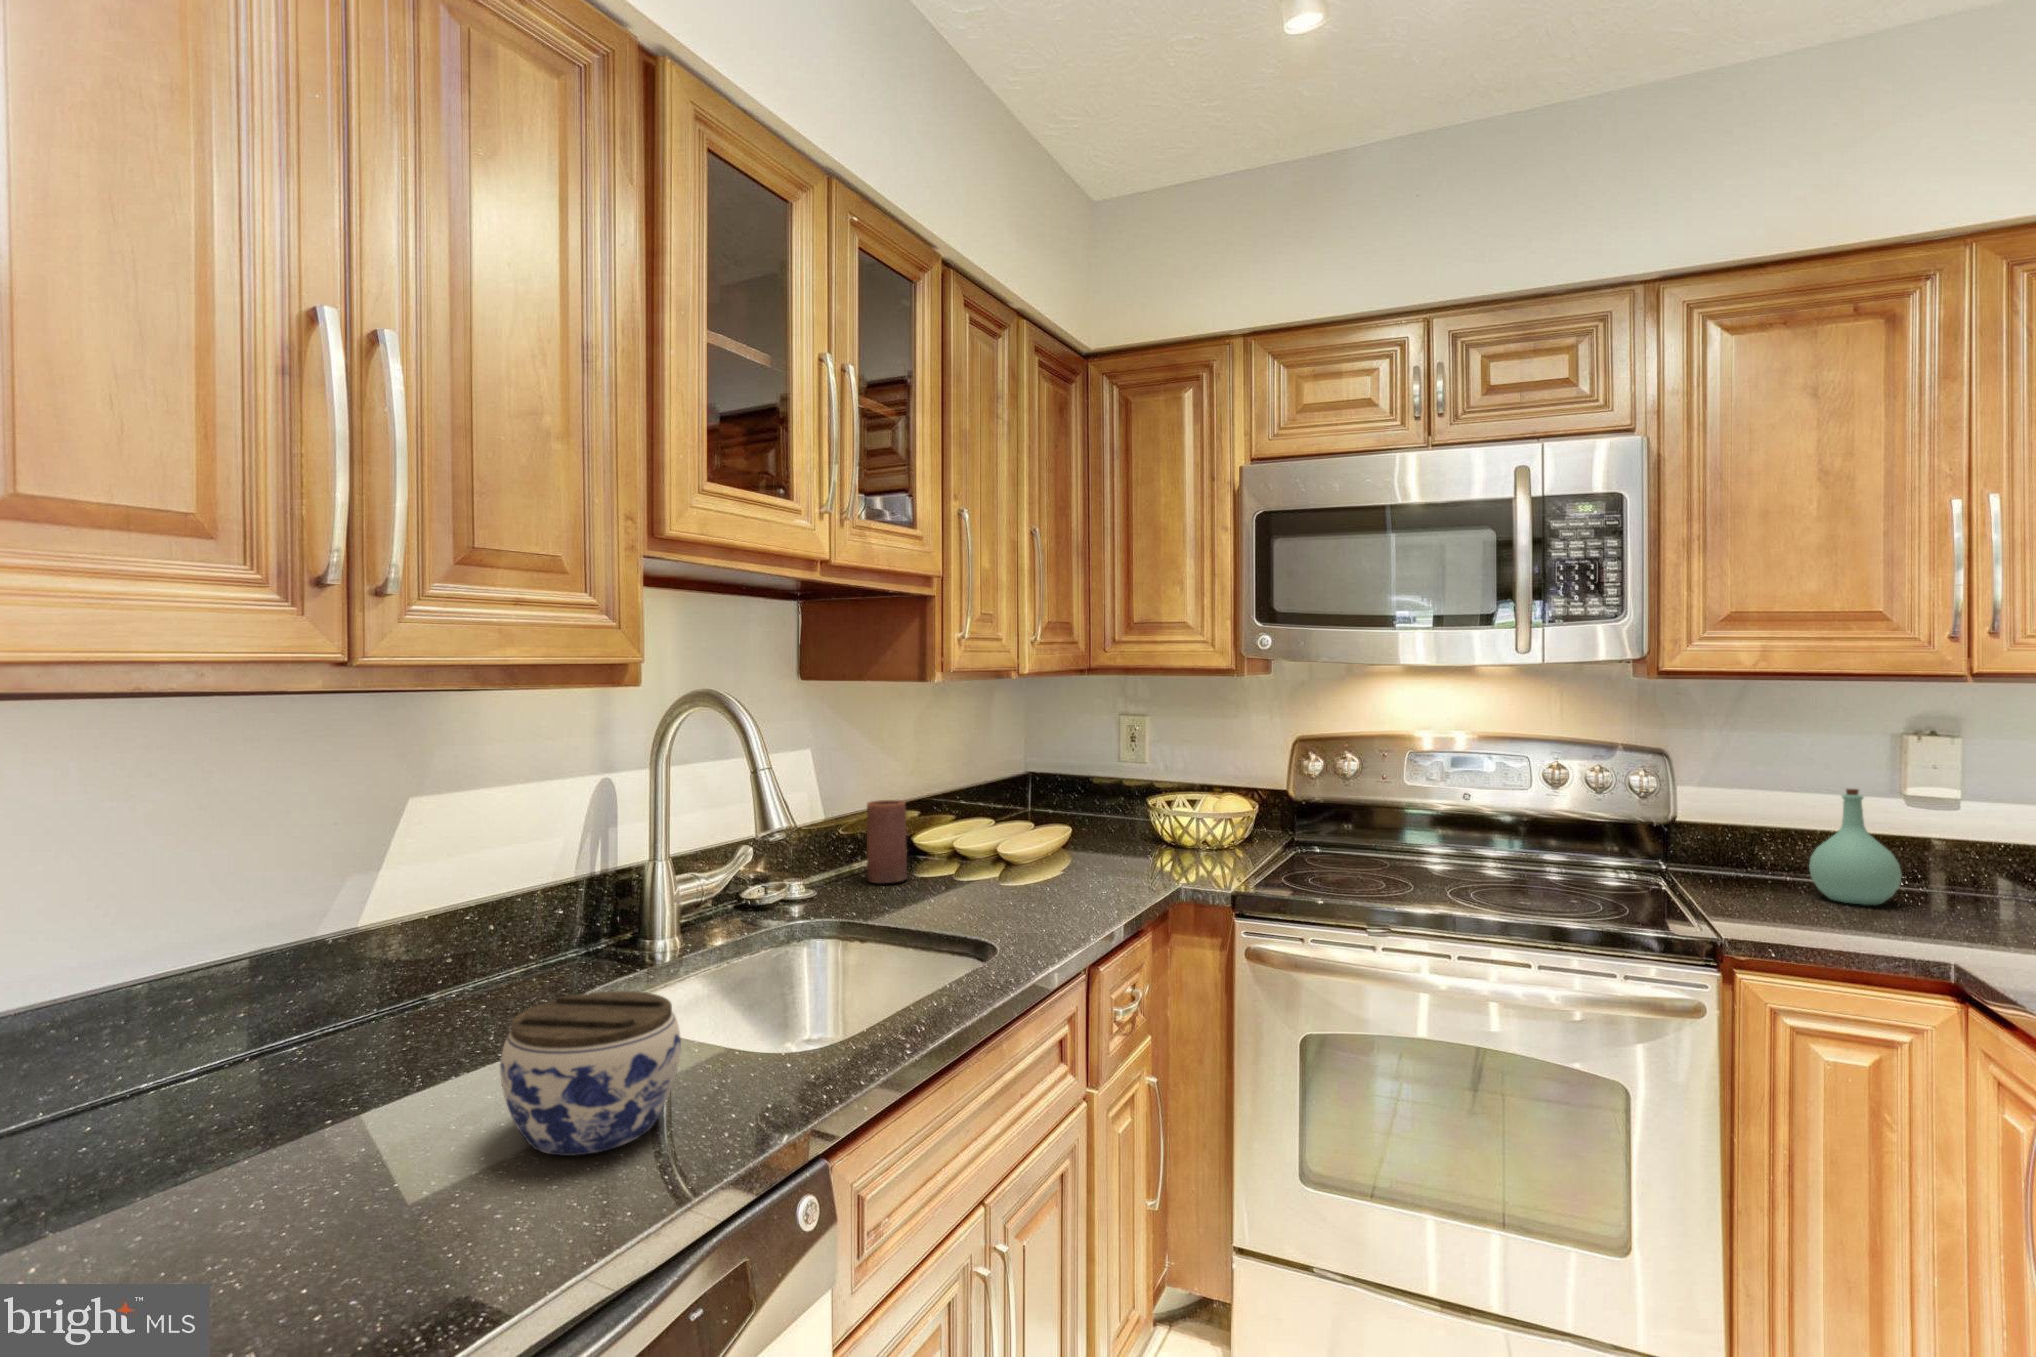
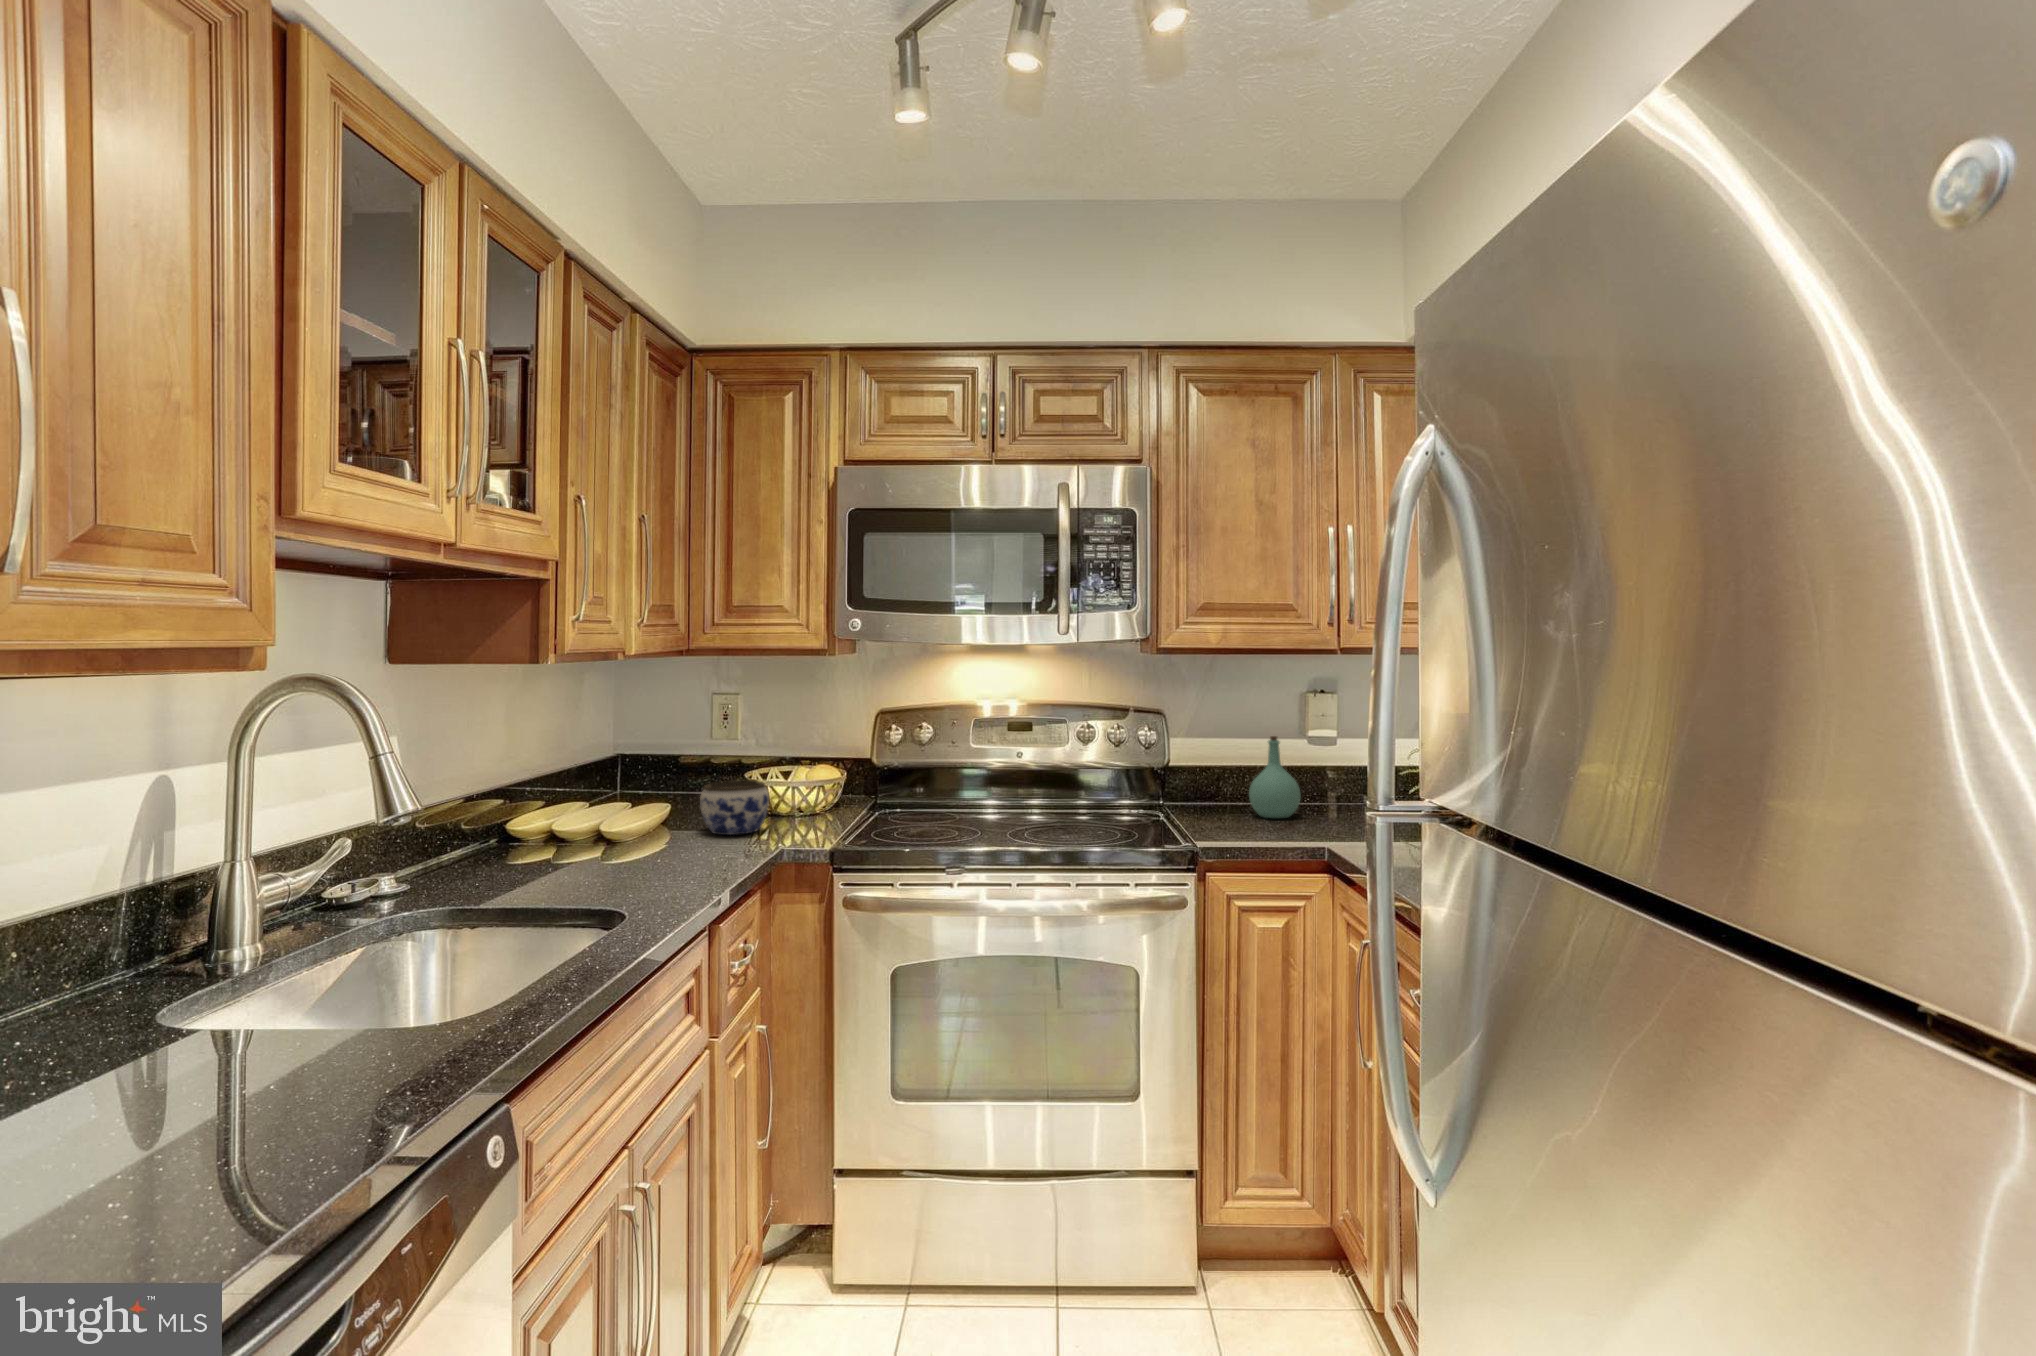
candle: present [867,800,907,883] -> none [458,787,506,873]
jar: present [500,991,681,1155] -> present [700,780,769,835]

